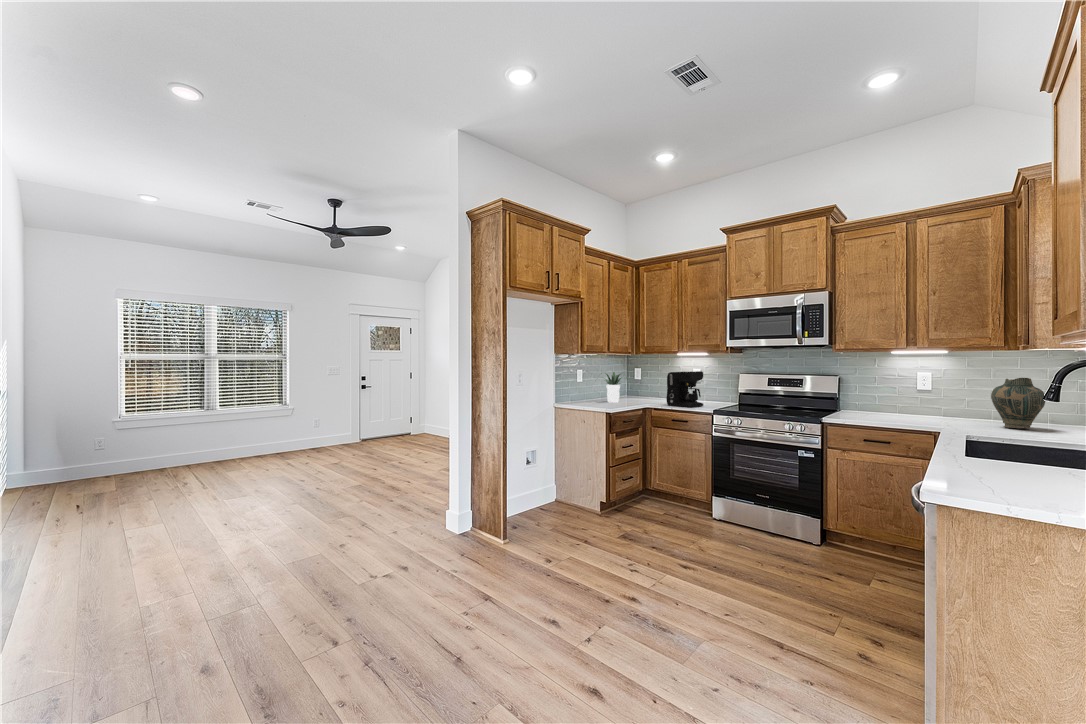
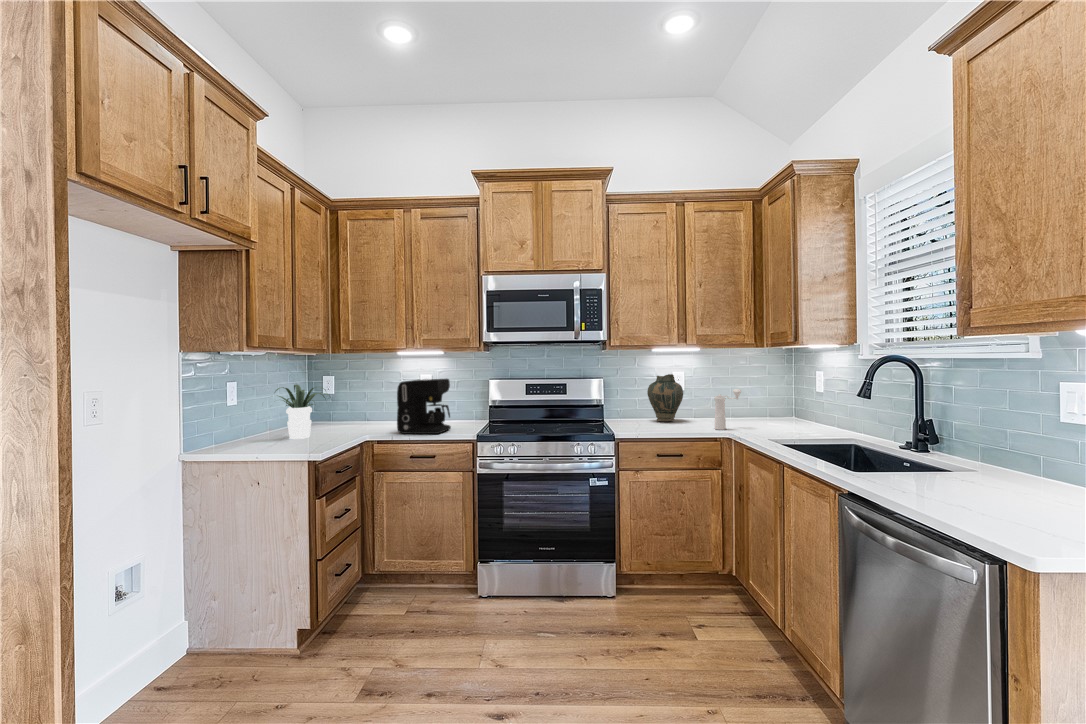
vase: present [991,378,1045,428] -> present [647,374,683,421]
pepper mill: none [933,390,971,427] -> present [714,389,741,430]

